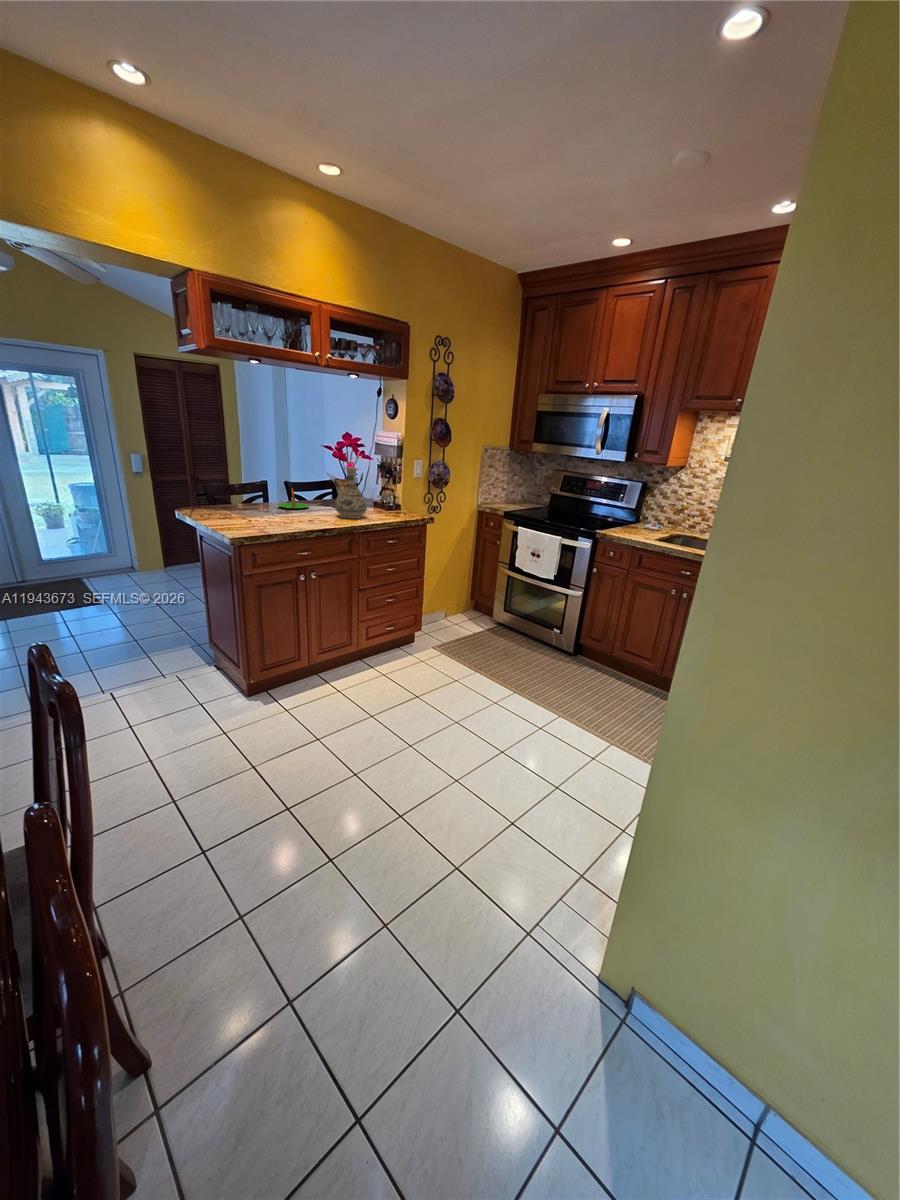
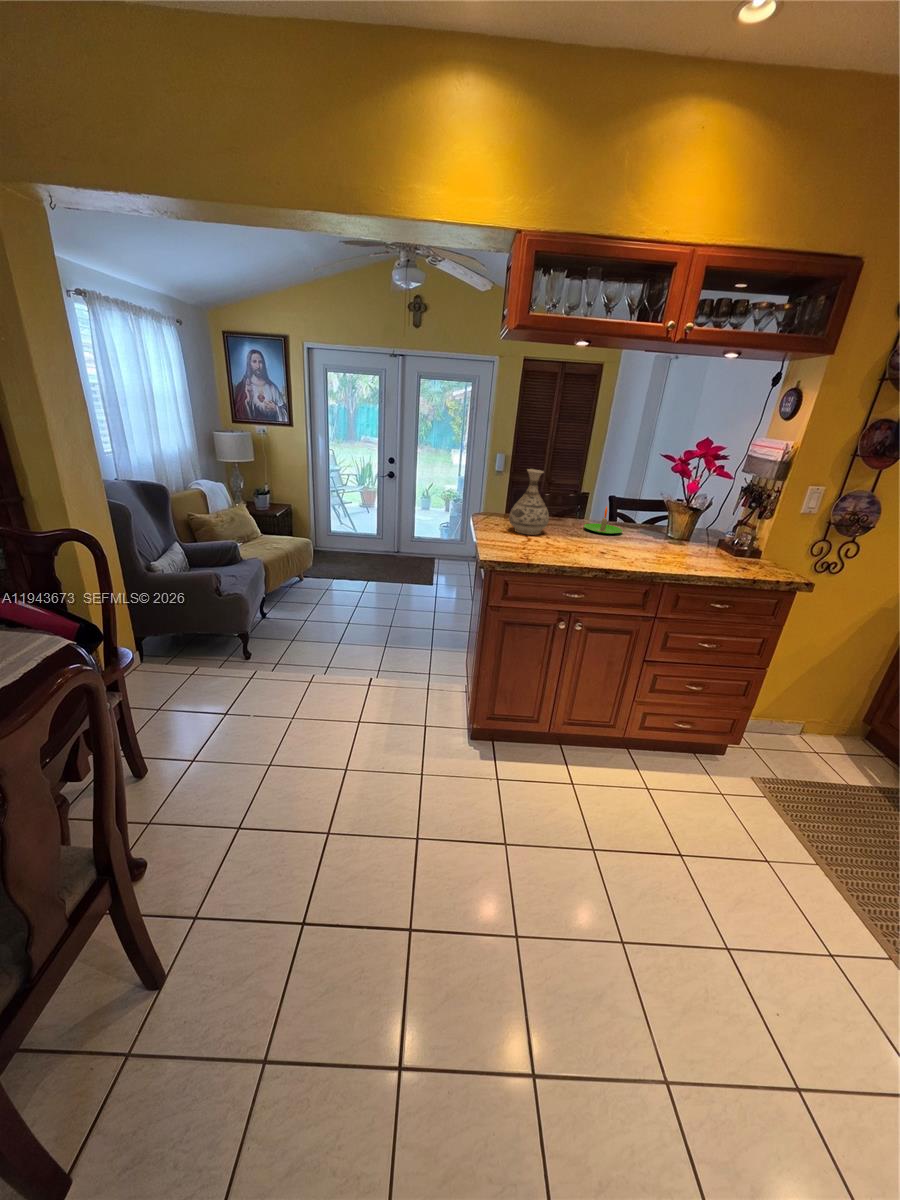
vase: present [335,467,367,519] -> present [509,469,549,535]

